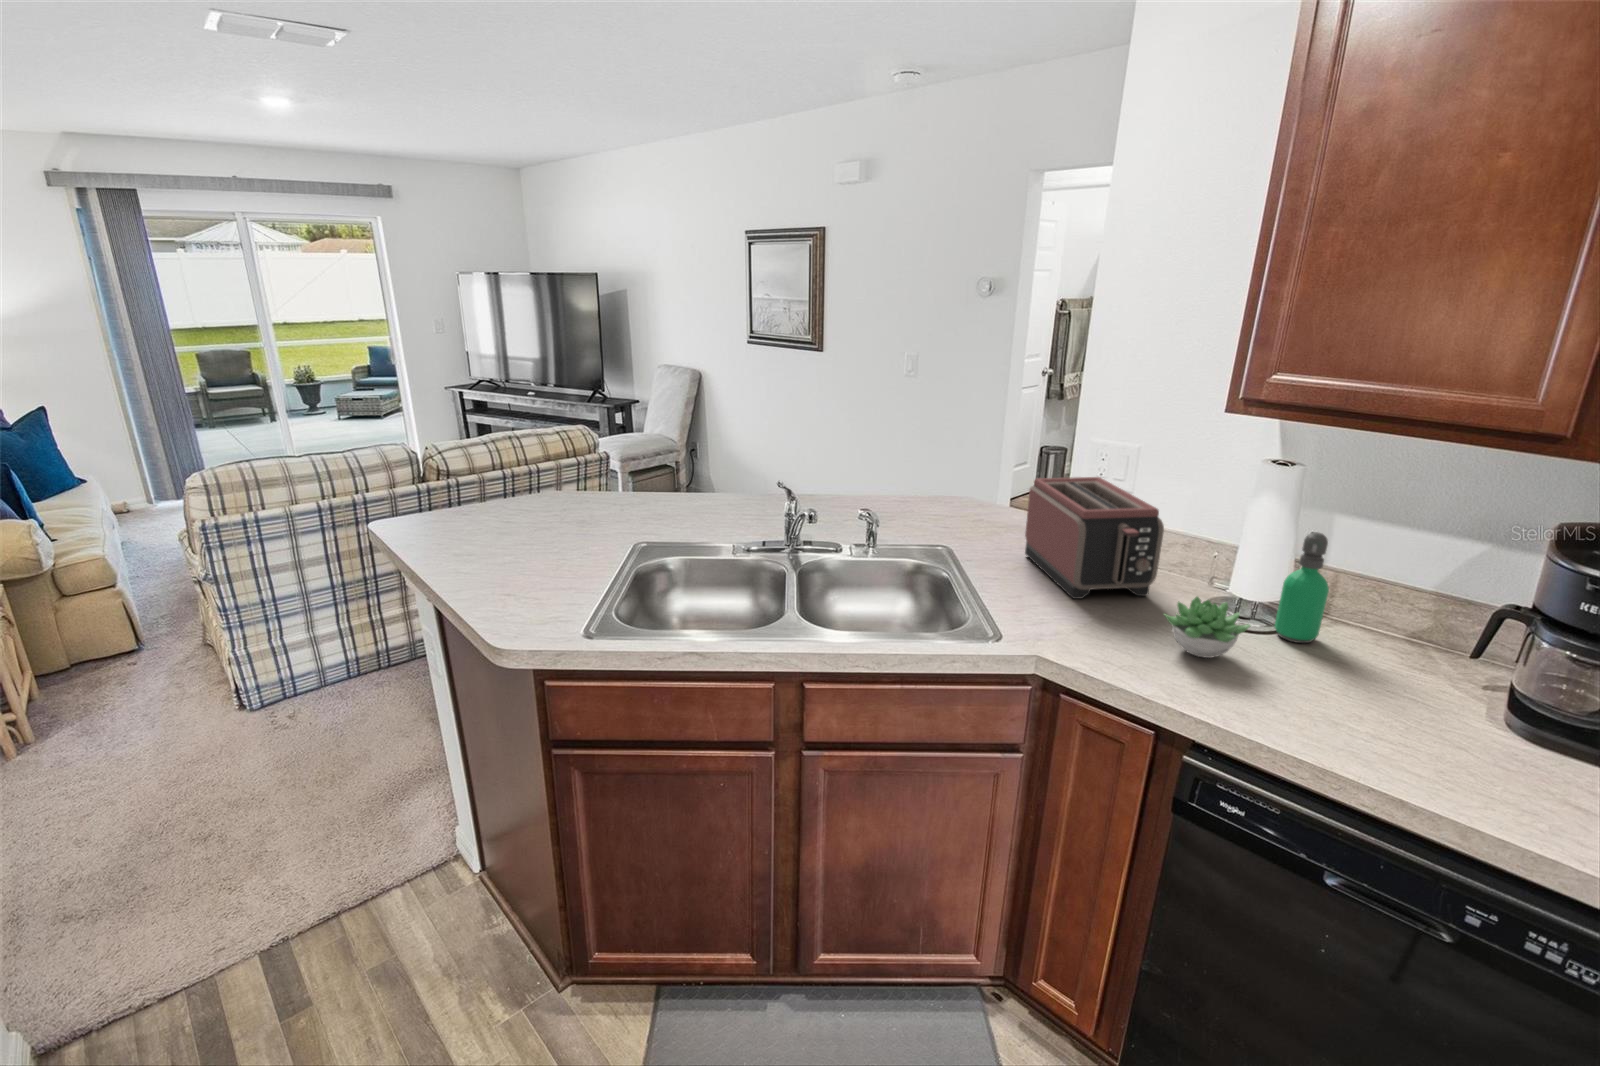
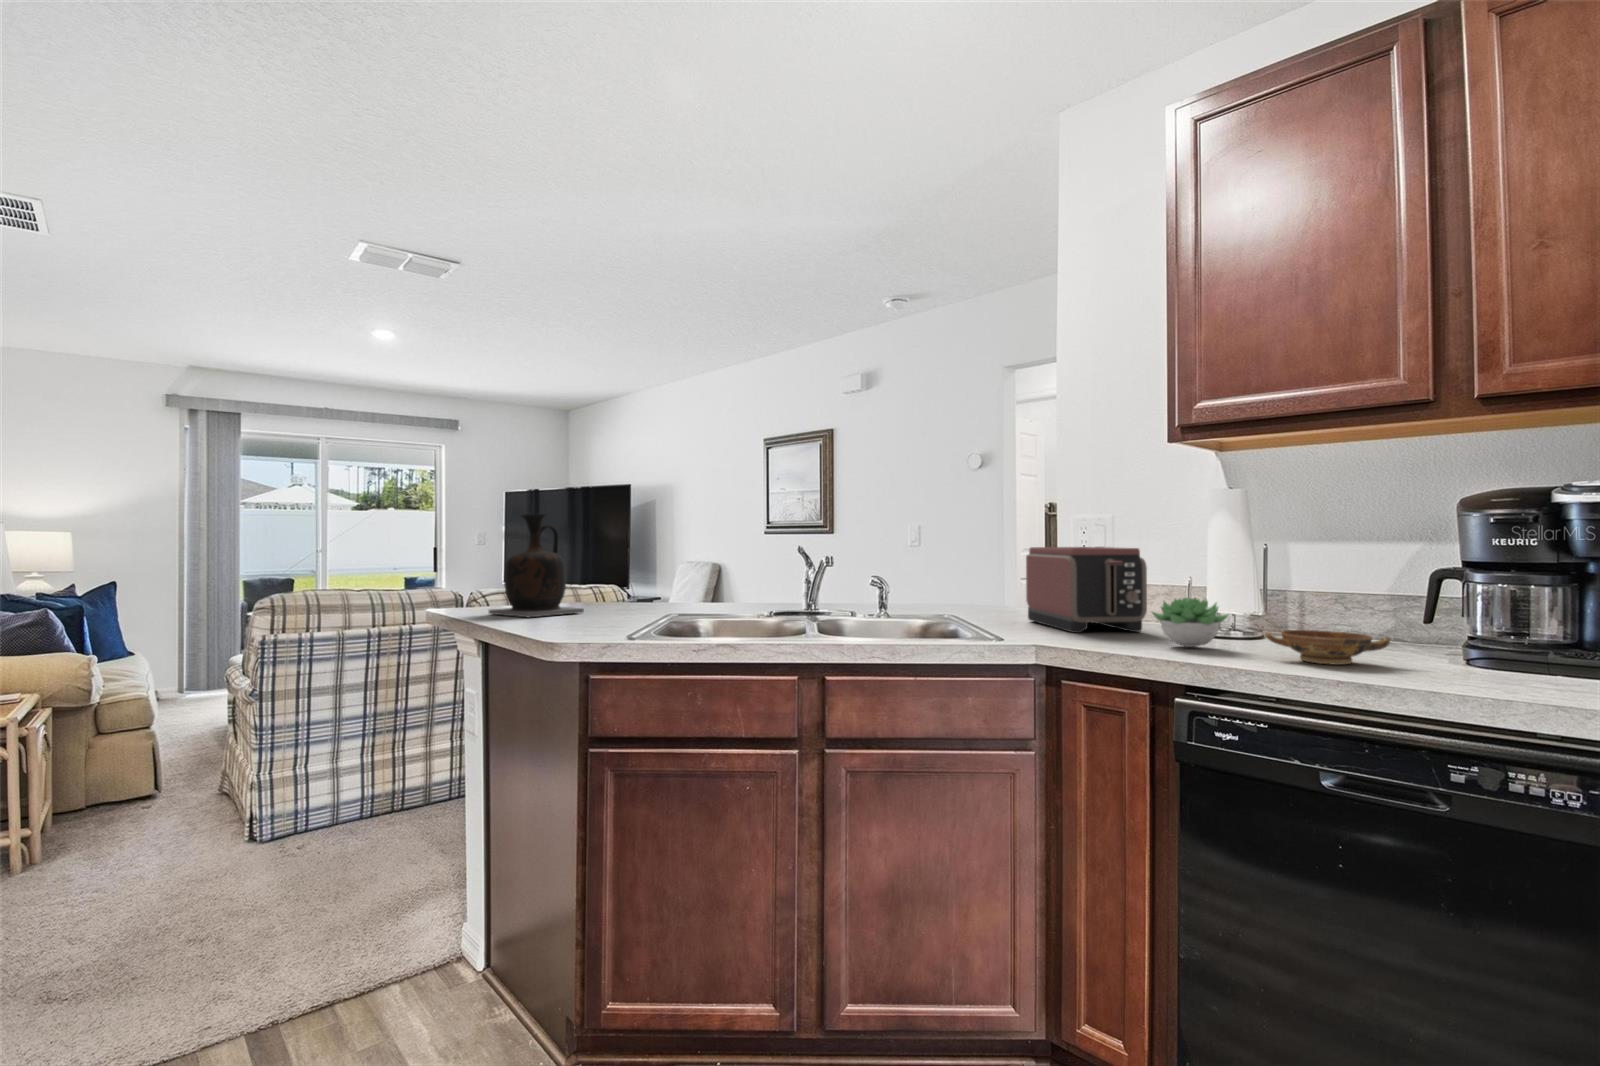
vase: none [437,424,543,550] -> present [489,514,584,617]
soap dispenser: present [1275,532,1329,643] -> none [1257,542,1298,644]
bowl: none [1288,662,1426,721] -> present [1265,630,1390,665]

